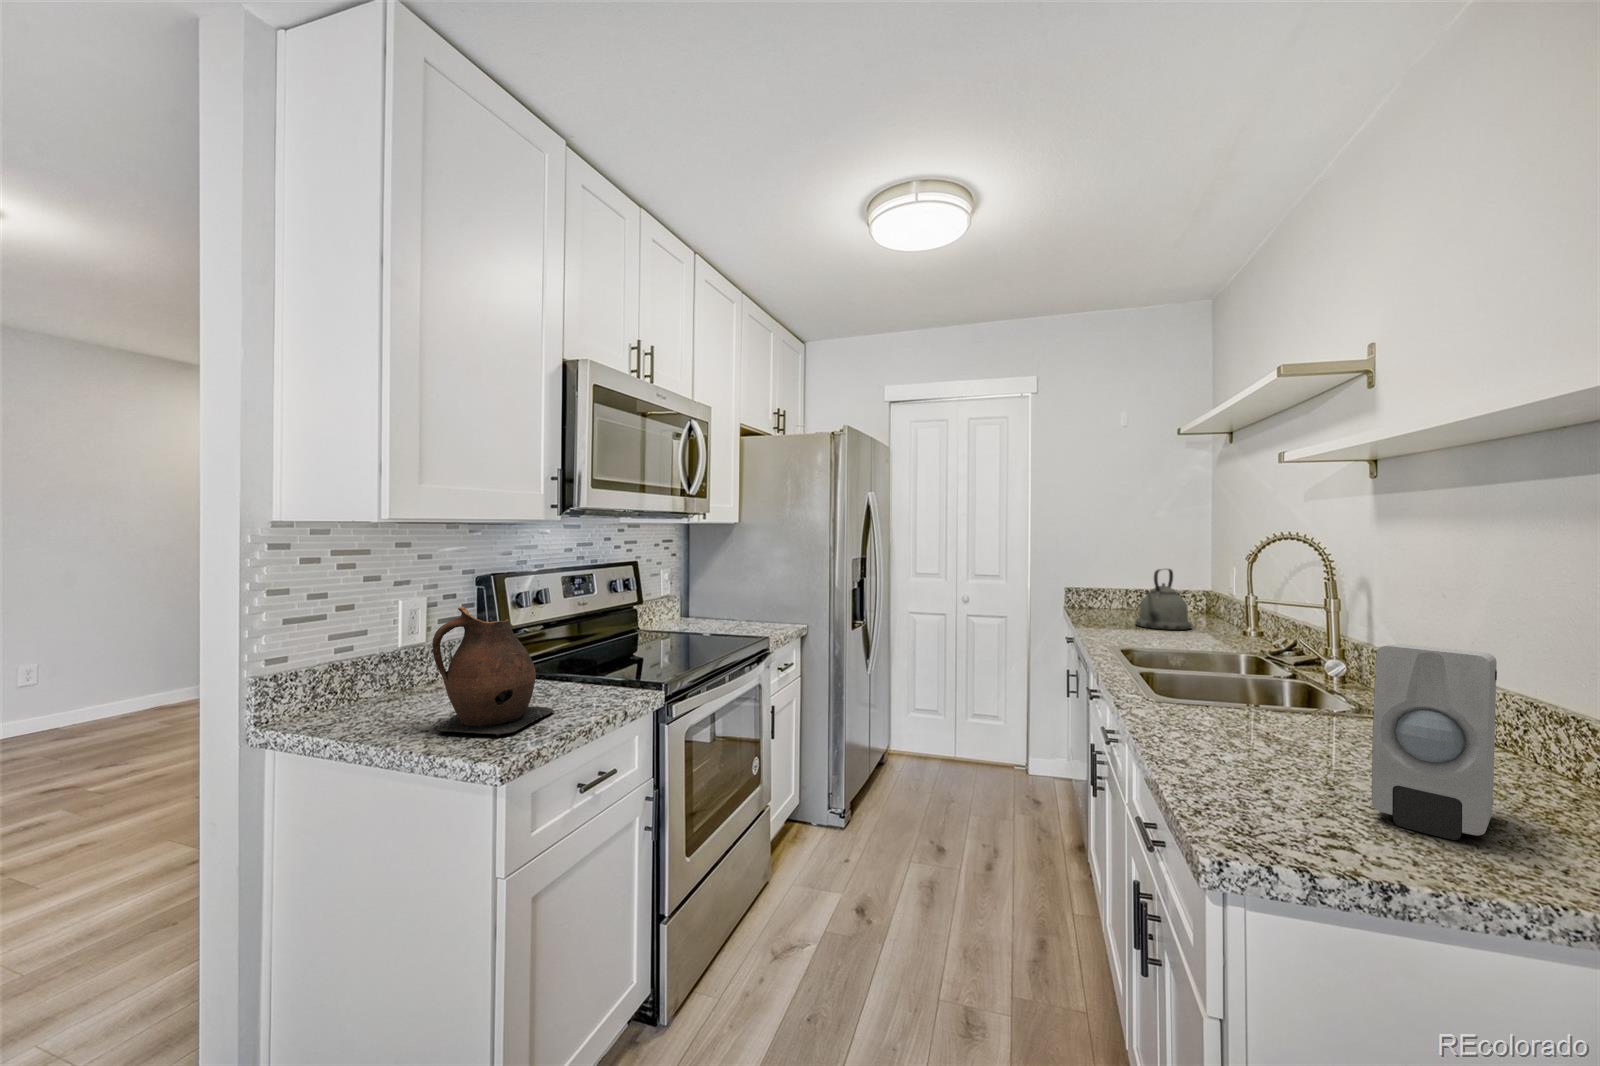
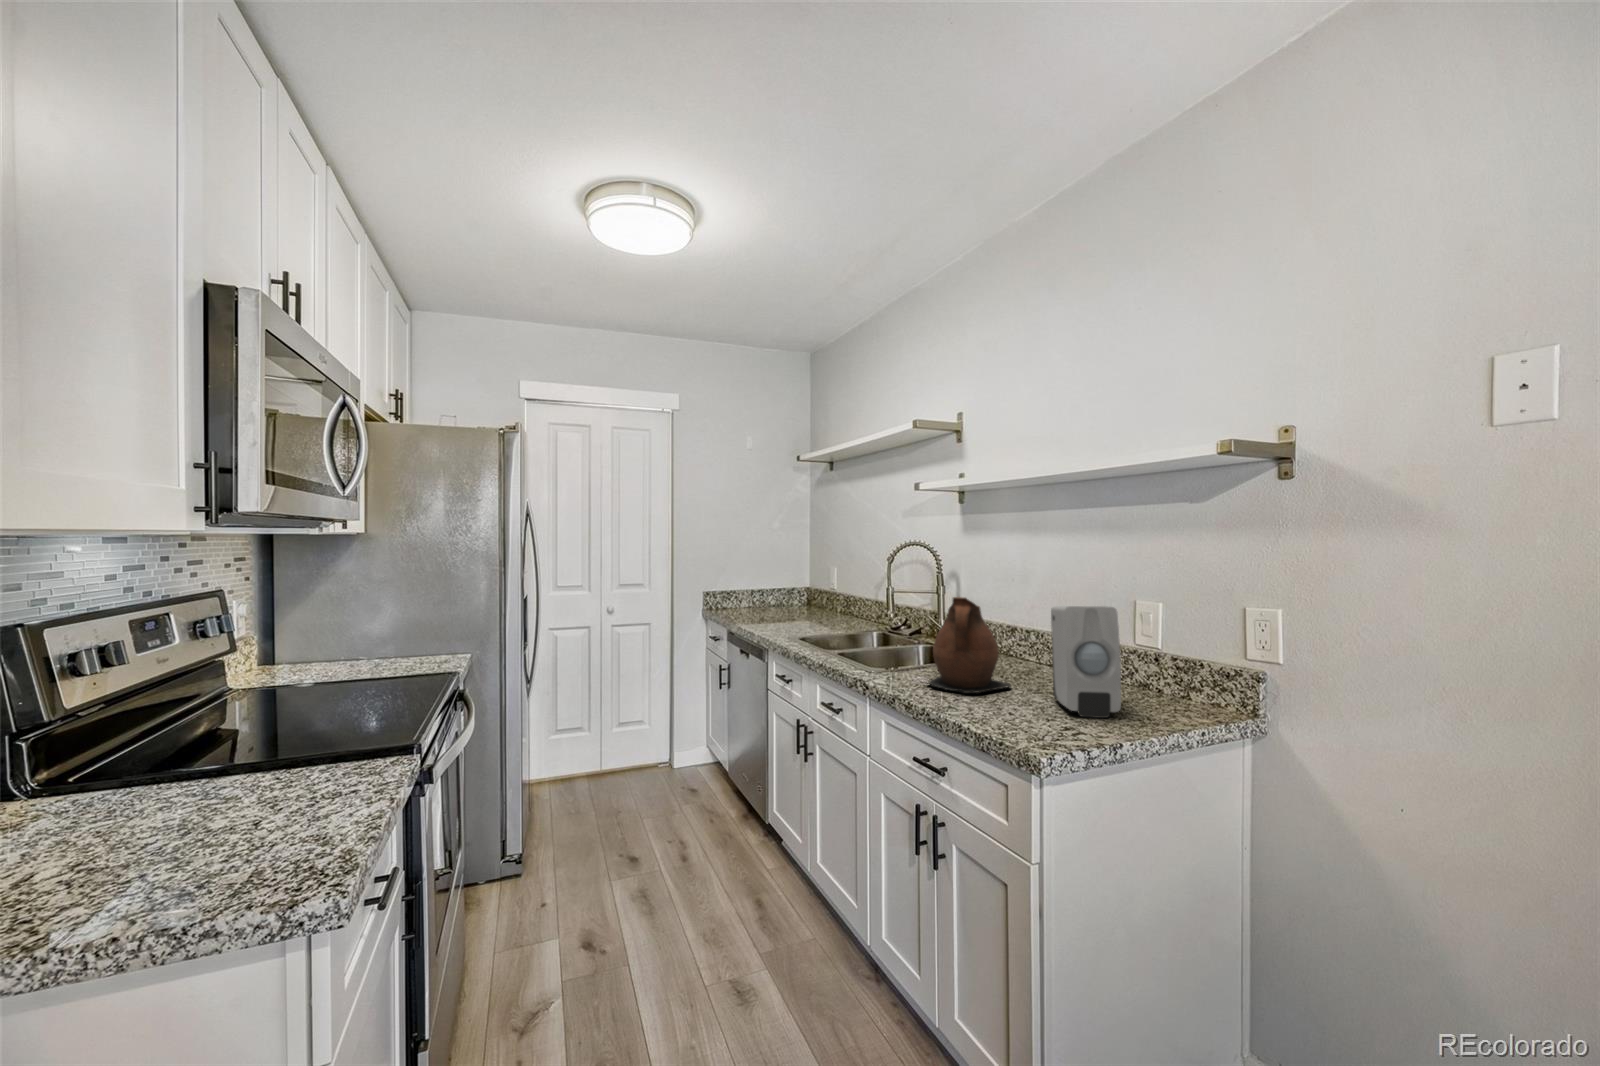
kettle: present [1135,569,1192,630] -> none [767,569,809,619]
ceramic pitcher: present [432,607,555,737] -> present [927,597,1011,693]

